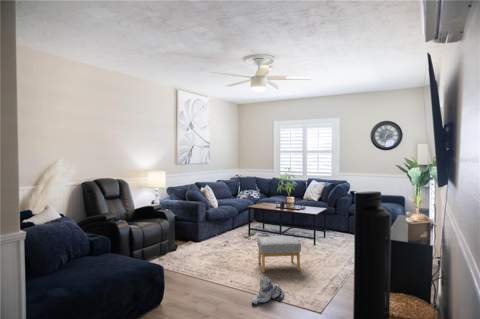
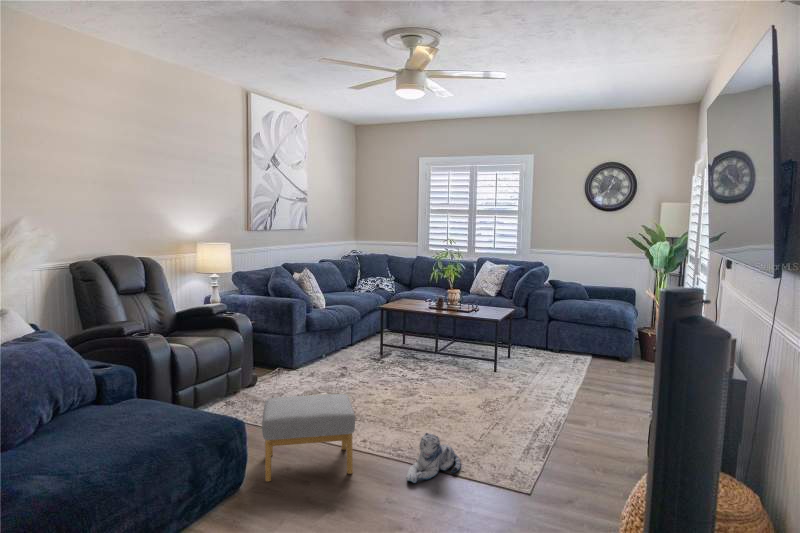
footstool: present [257,236,301,272] -> present [262,394,355,481]

